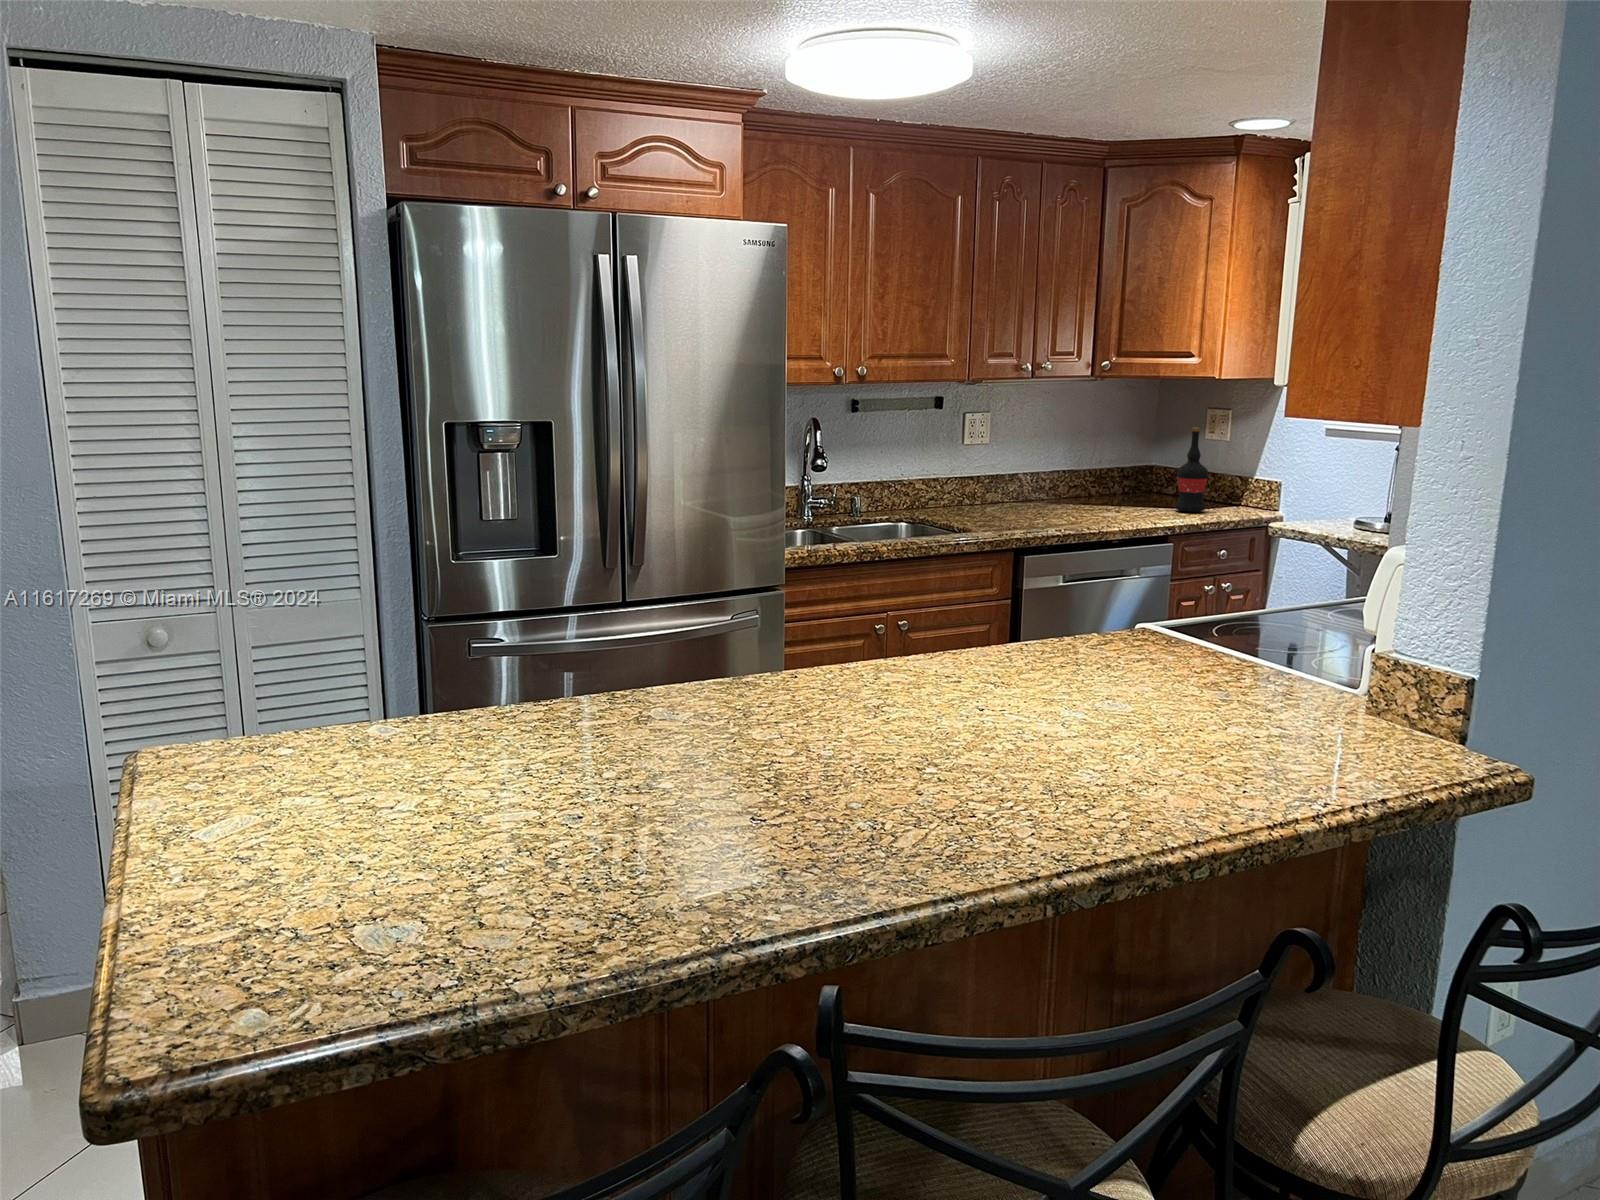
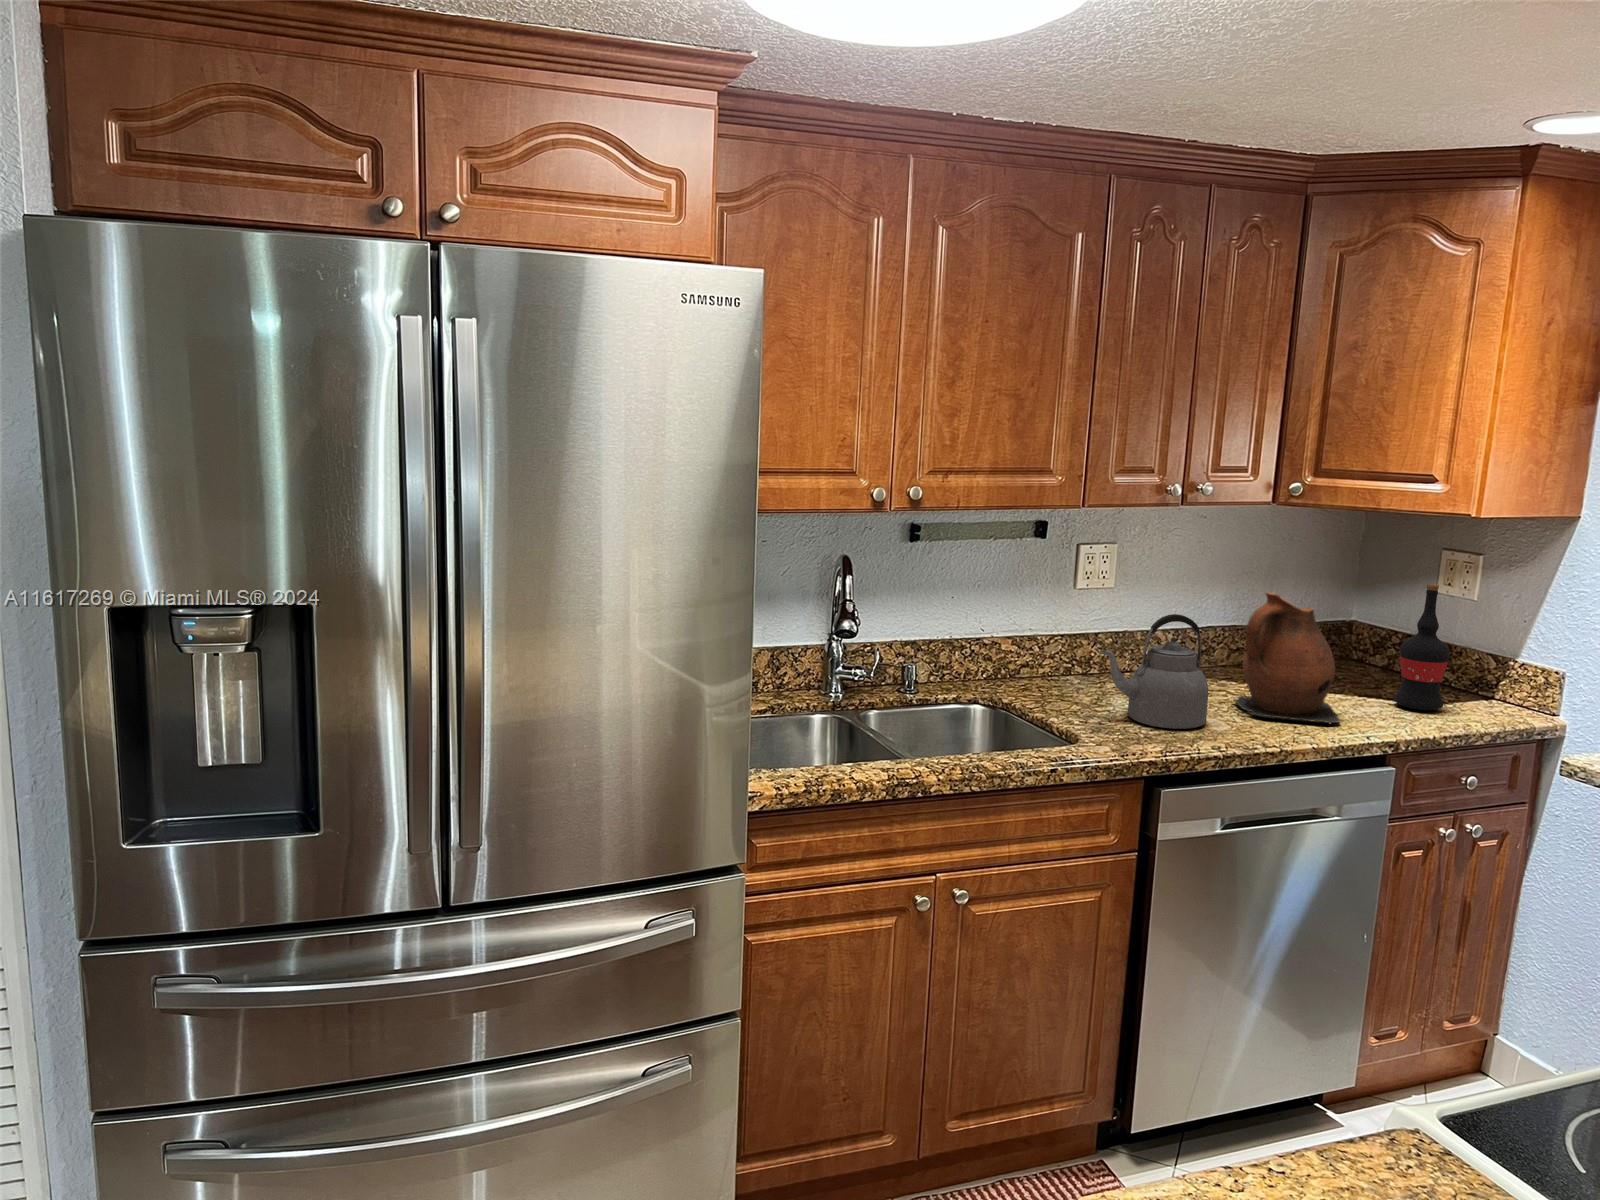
ceramic pitcher: none [1069,435,1139,519] -> present [1235,592,1340,724]
kettle: none [983,449,1054,523] -> present [1099,614,1208,729]

